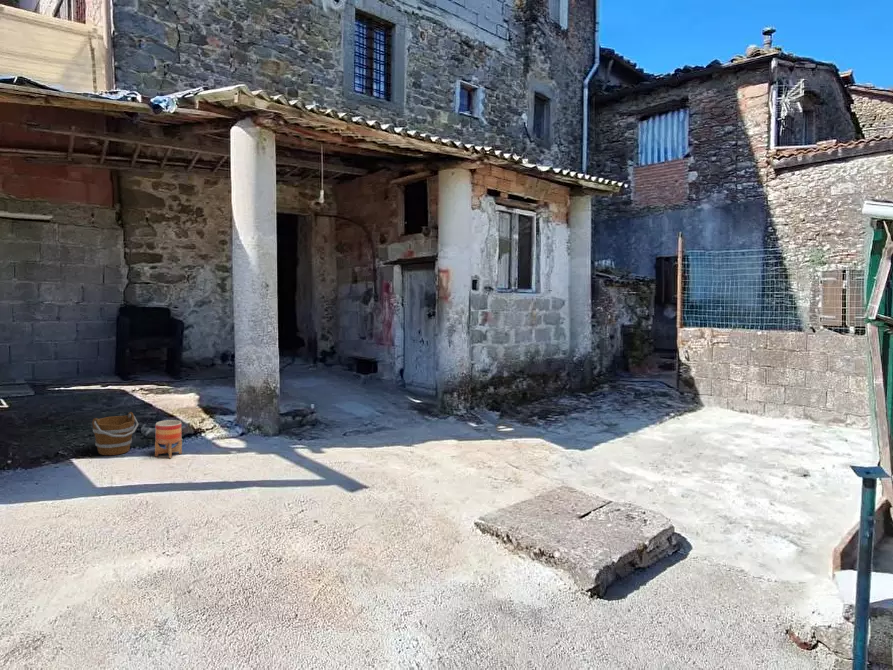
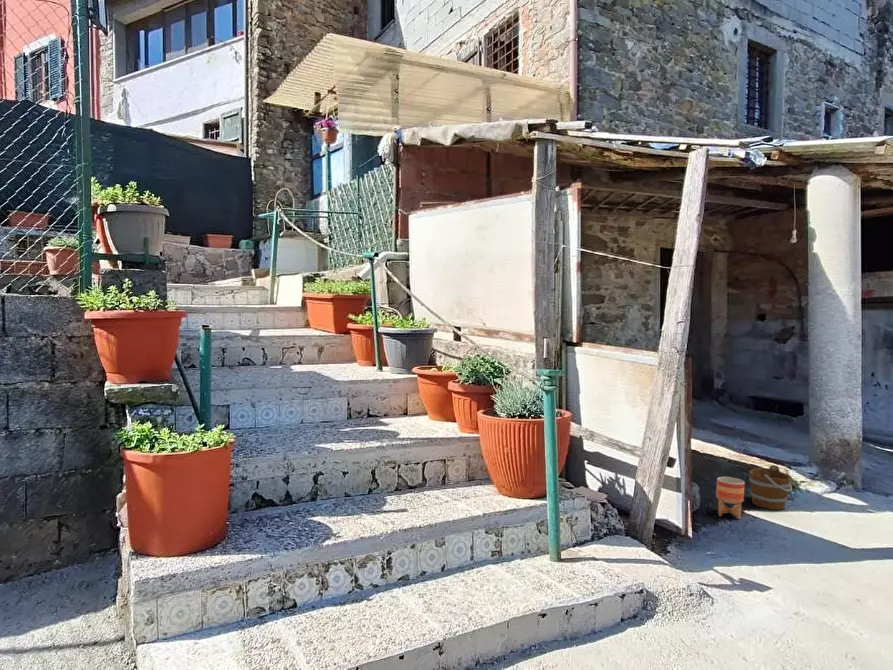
planter: present [155,420,182,458] -> present [716,477,745,519]

